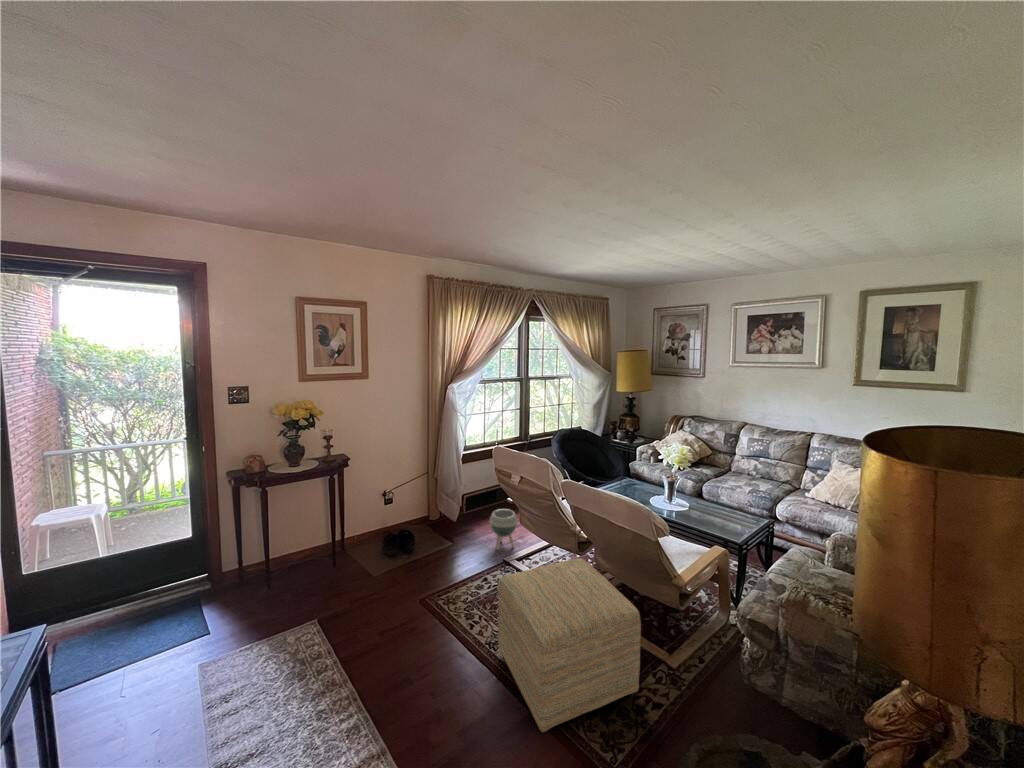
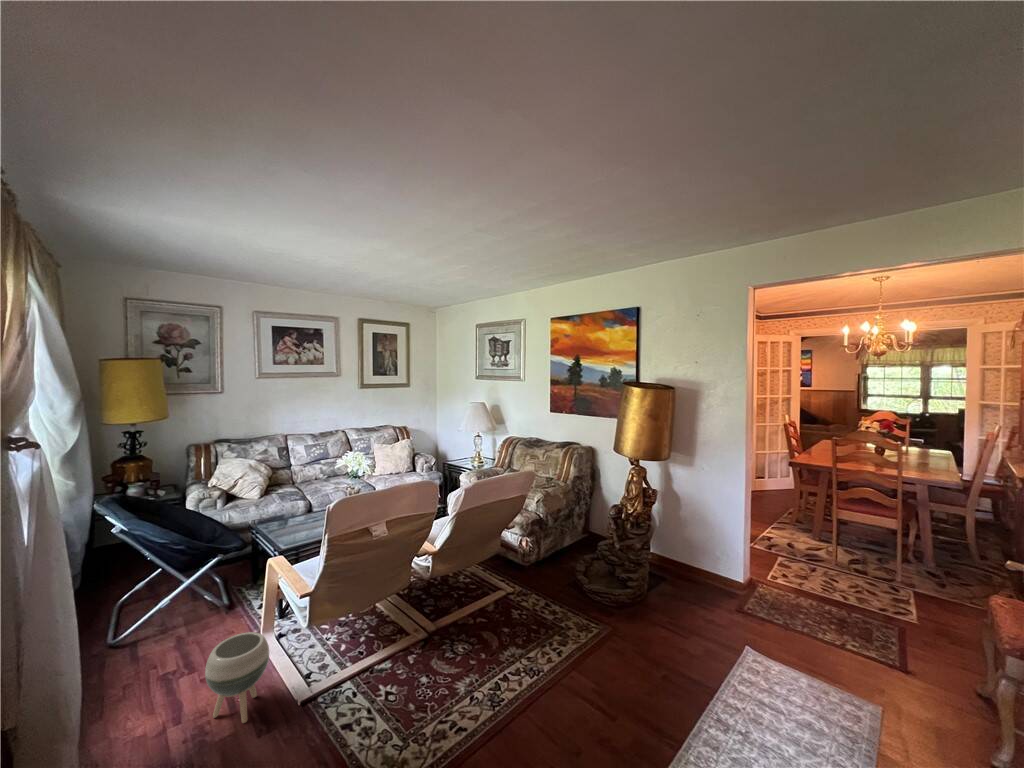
ottoman: present [498,558,641,732] -> none [467,541,600,689]

